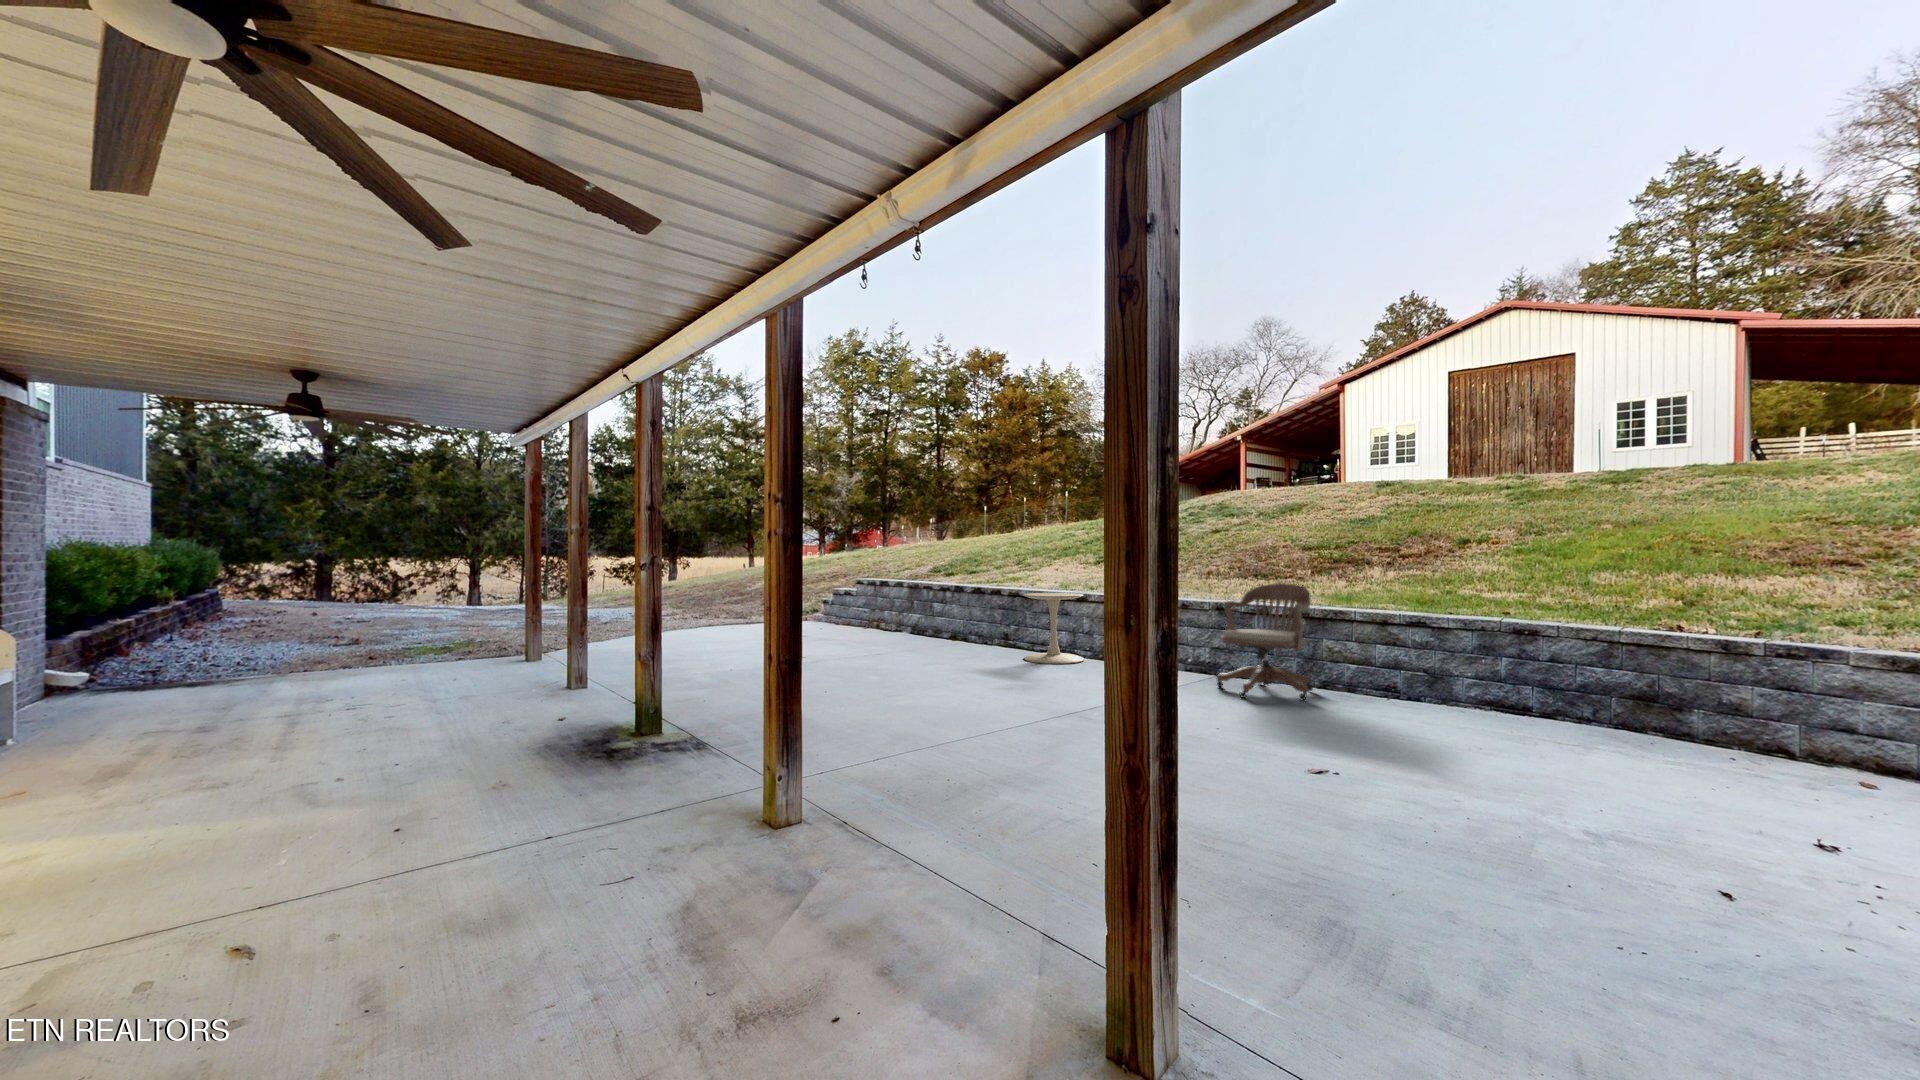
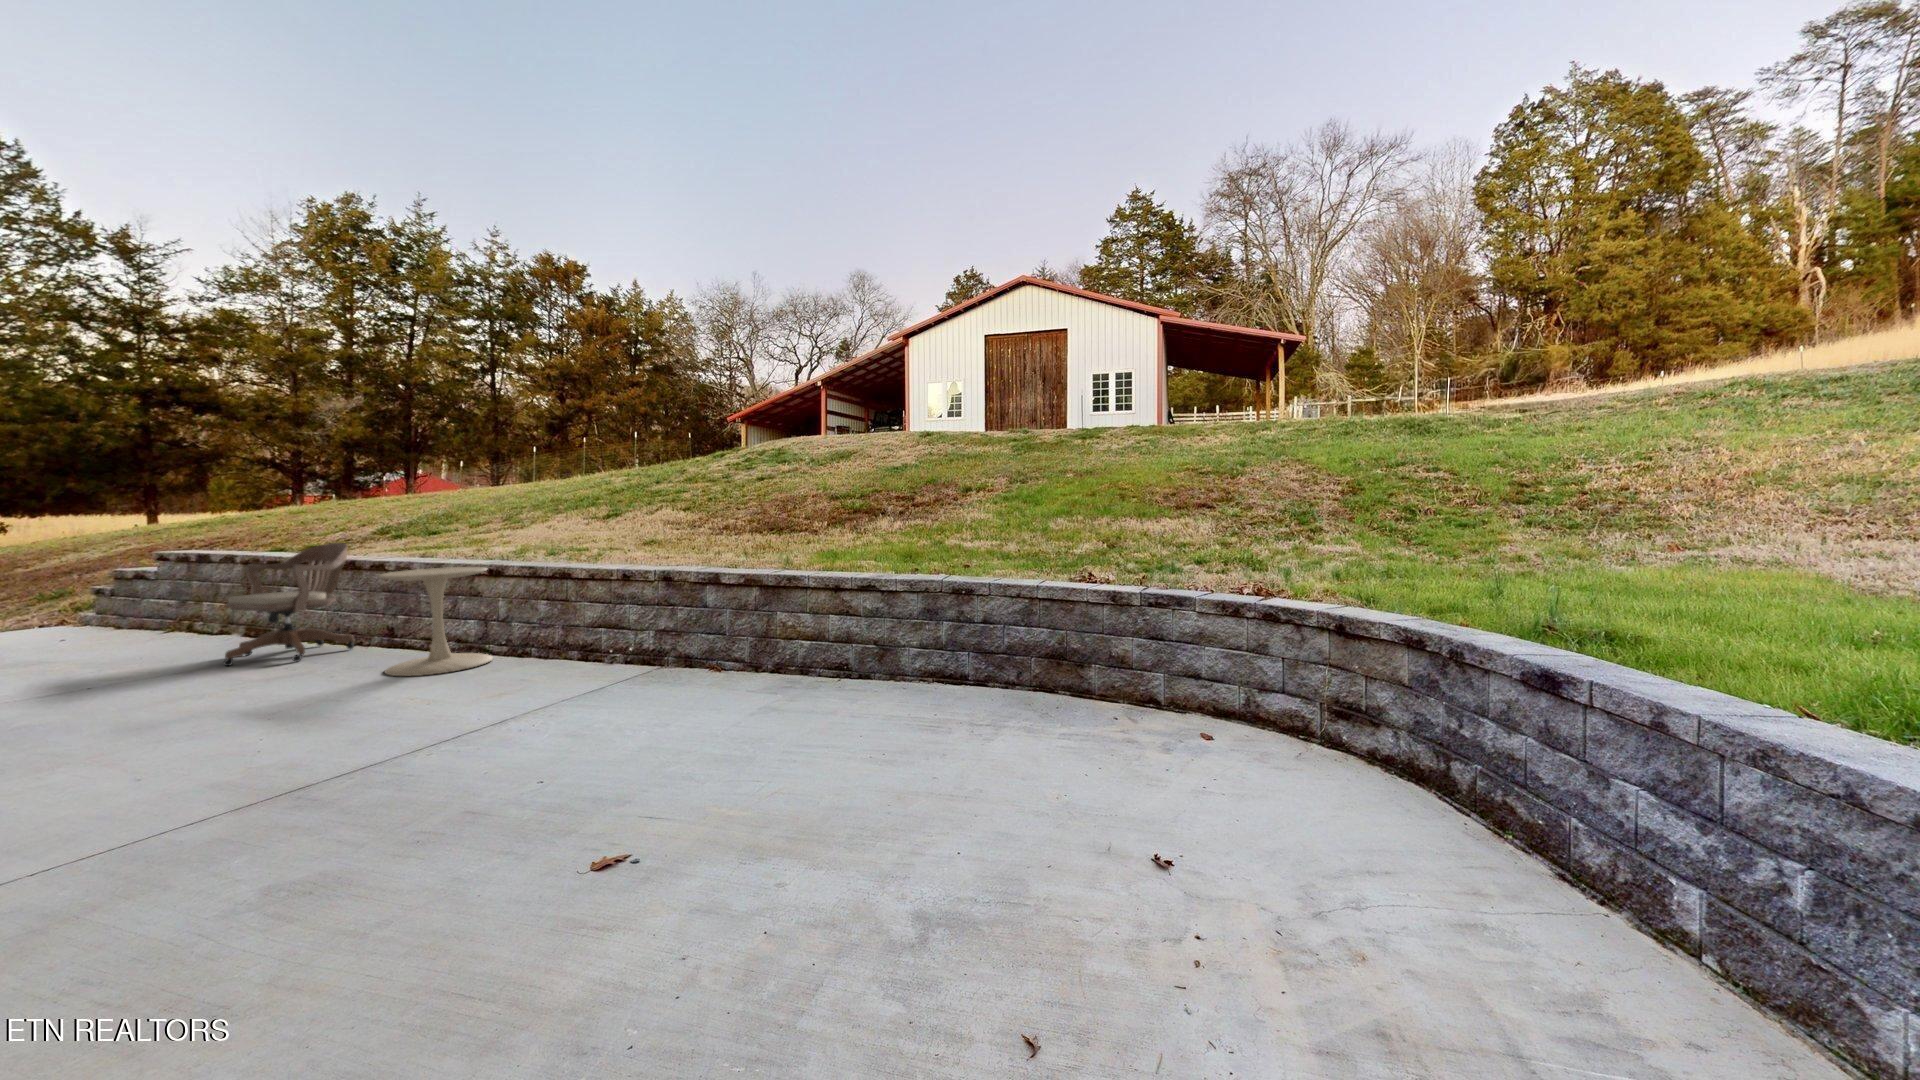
chair: present [1217,583,1313,700] -> present [224,543,354,666]

